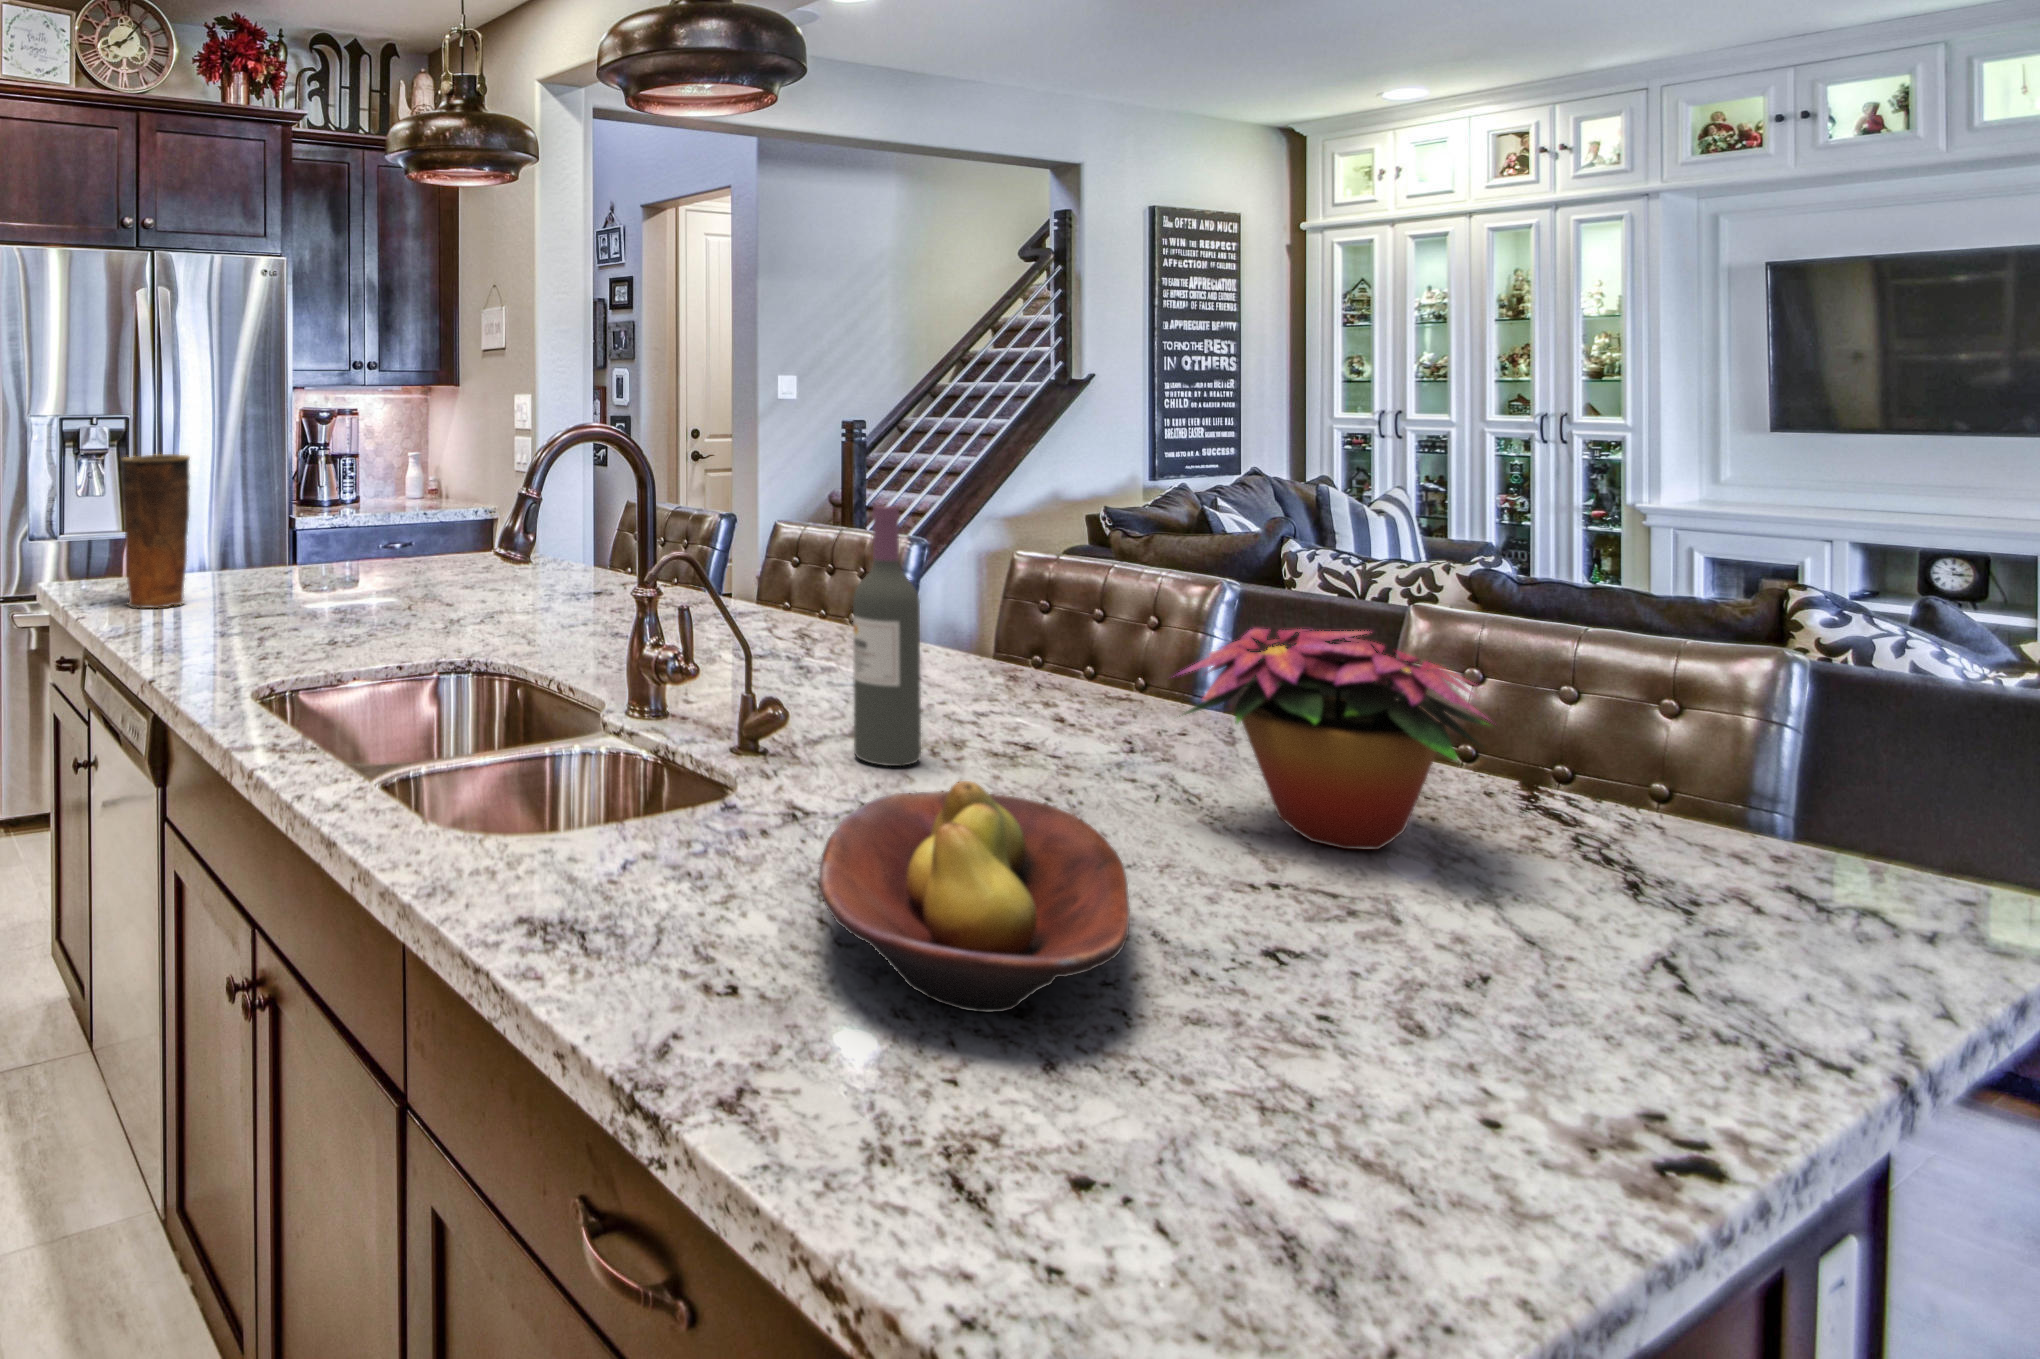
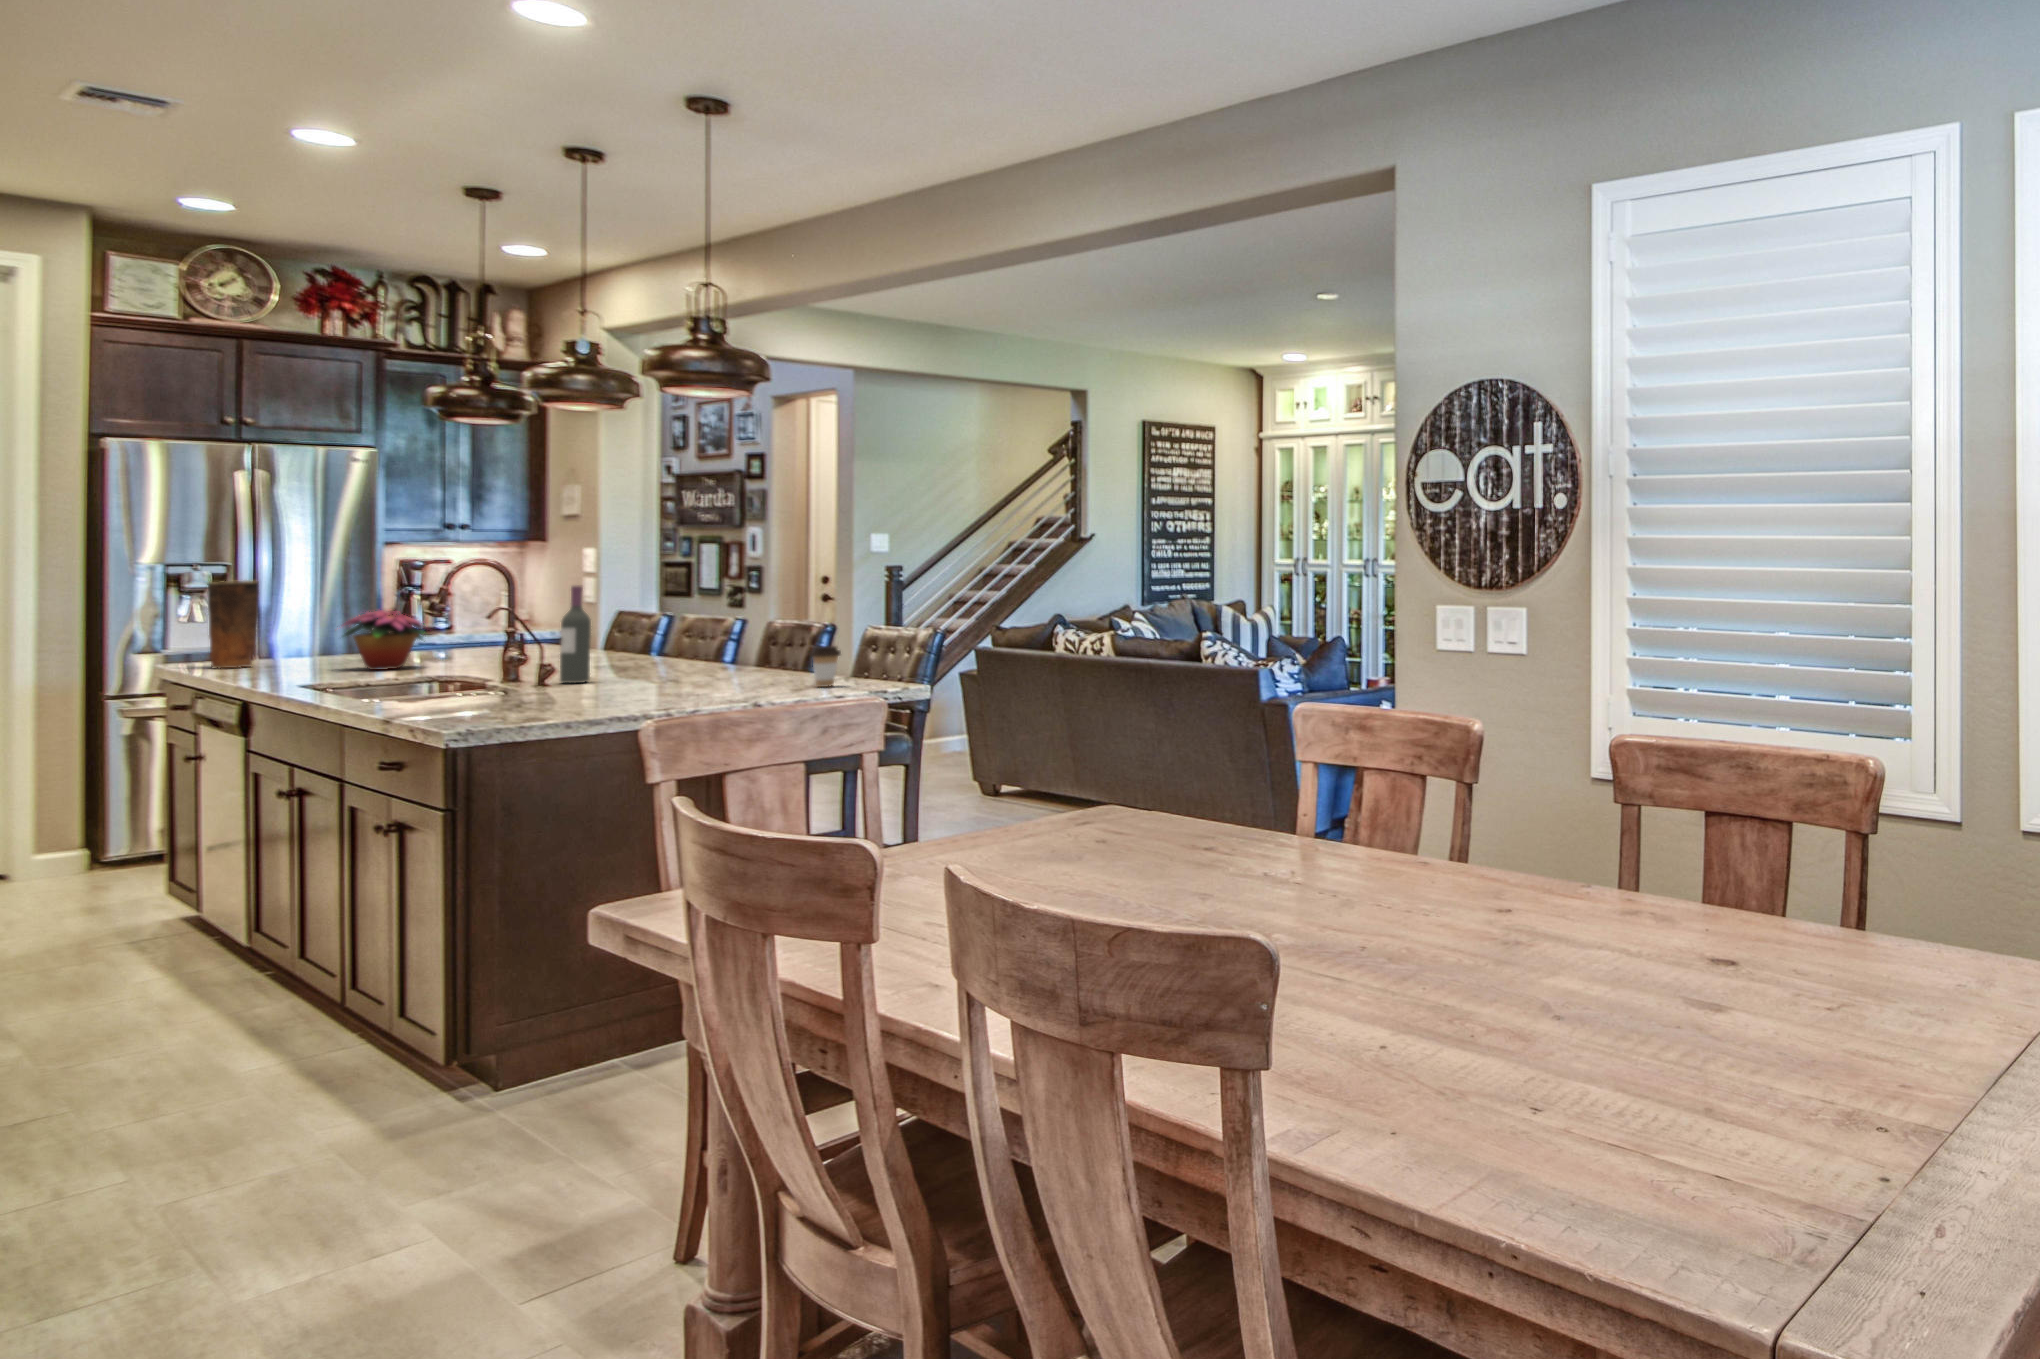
flower arrangement: present [1173,628,1485,849] -> present [342,610,431,670]
coffee cup: none [1745,747,1884,905] -> present [810,646,841,687]
fruit bowl: present [818,781,1130,1012] -> none [438,659,573,705]

